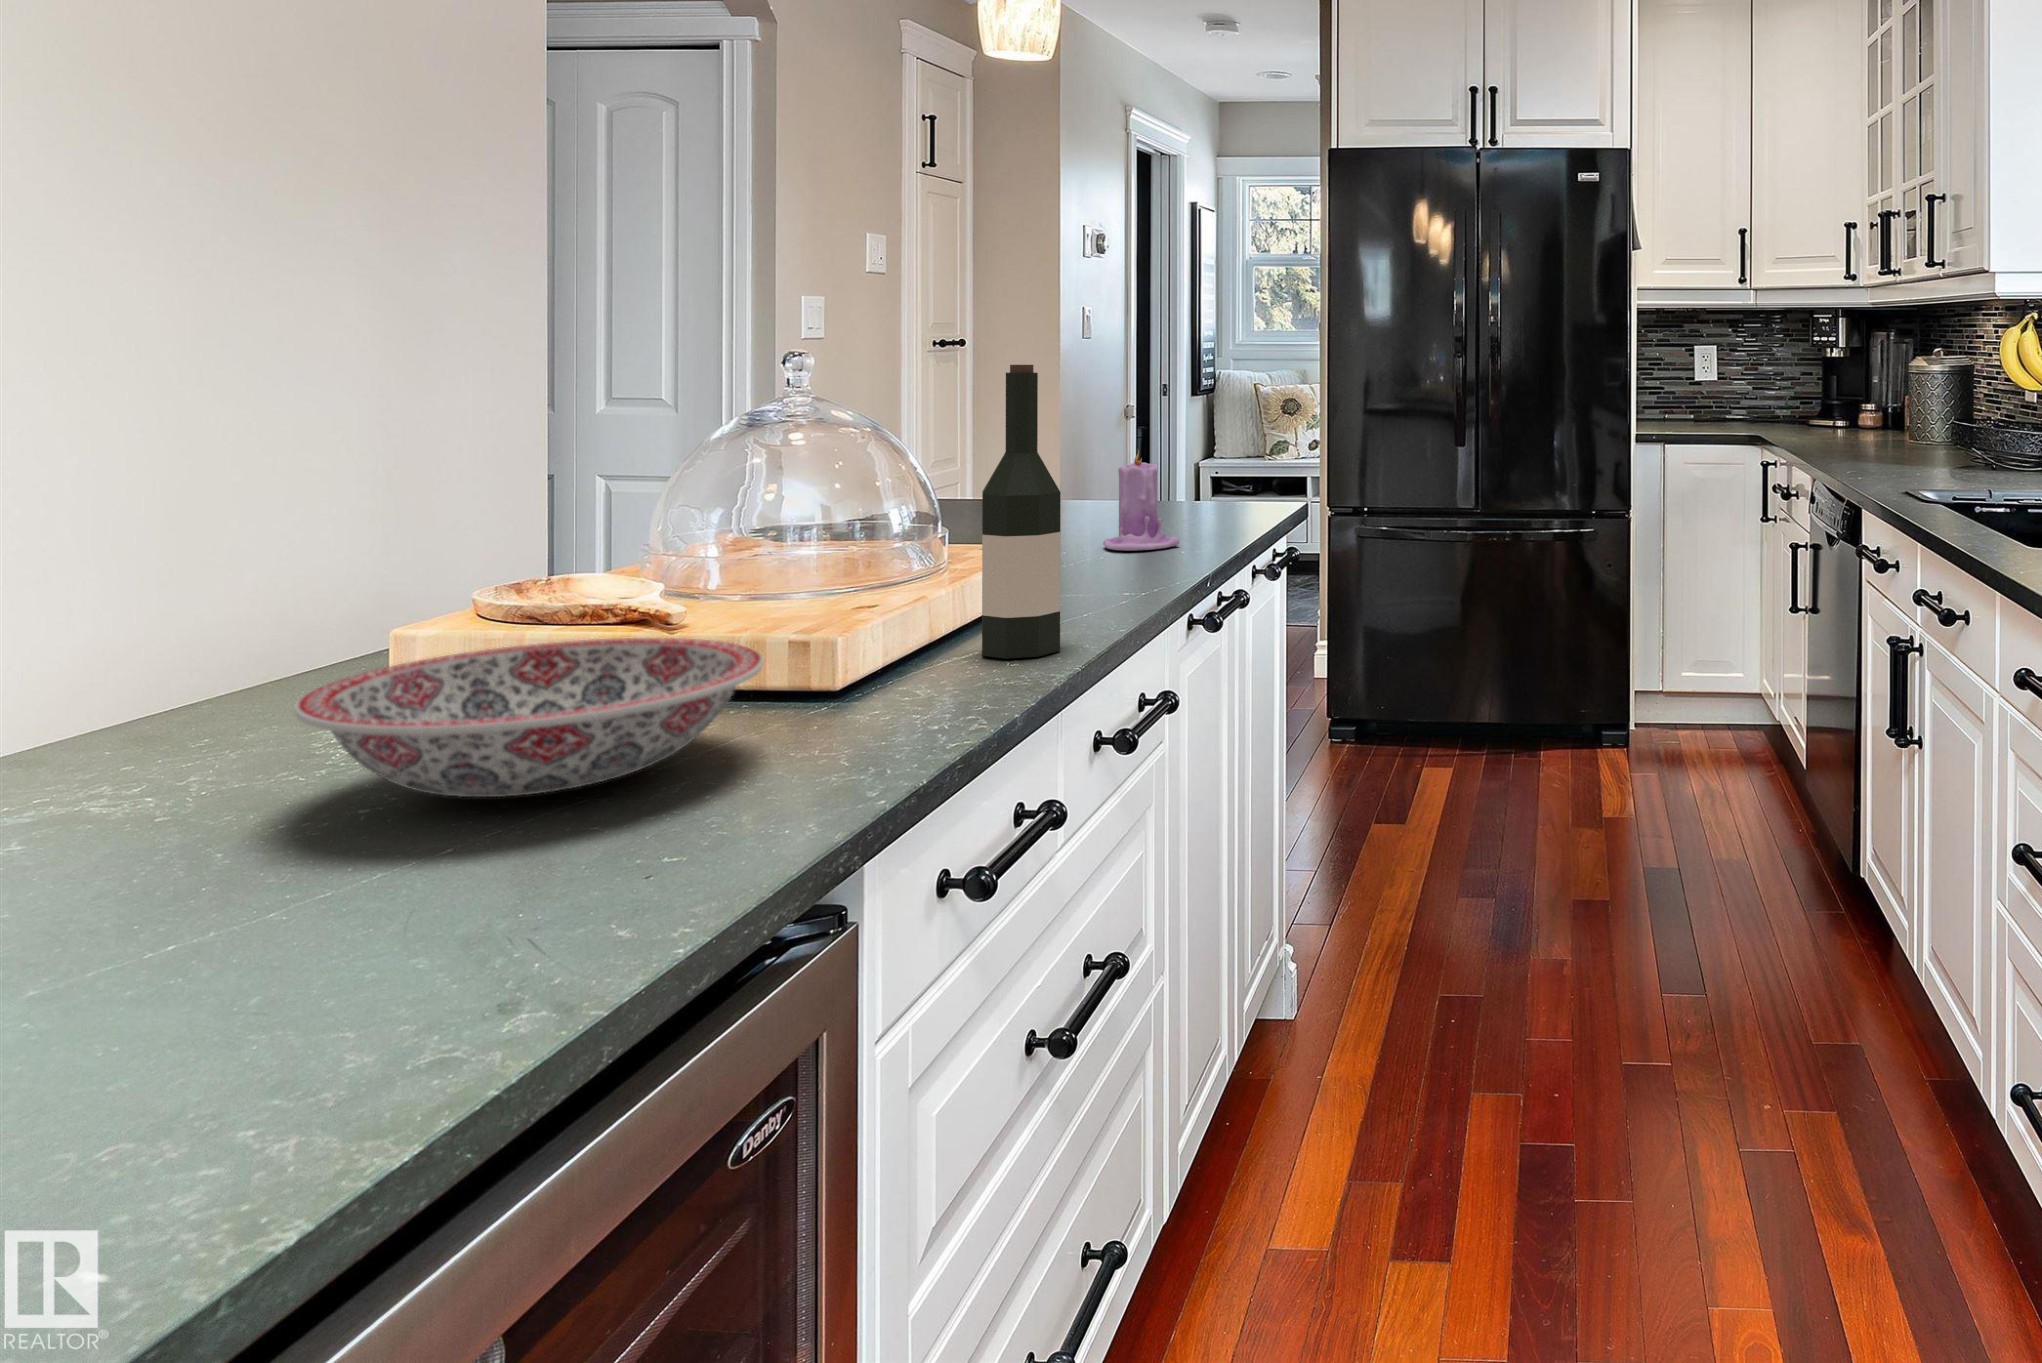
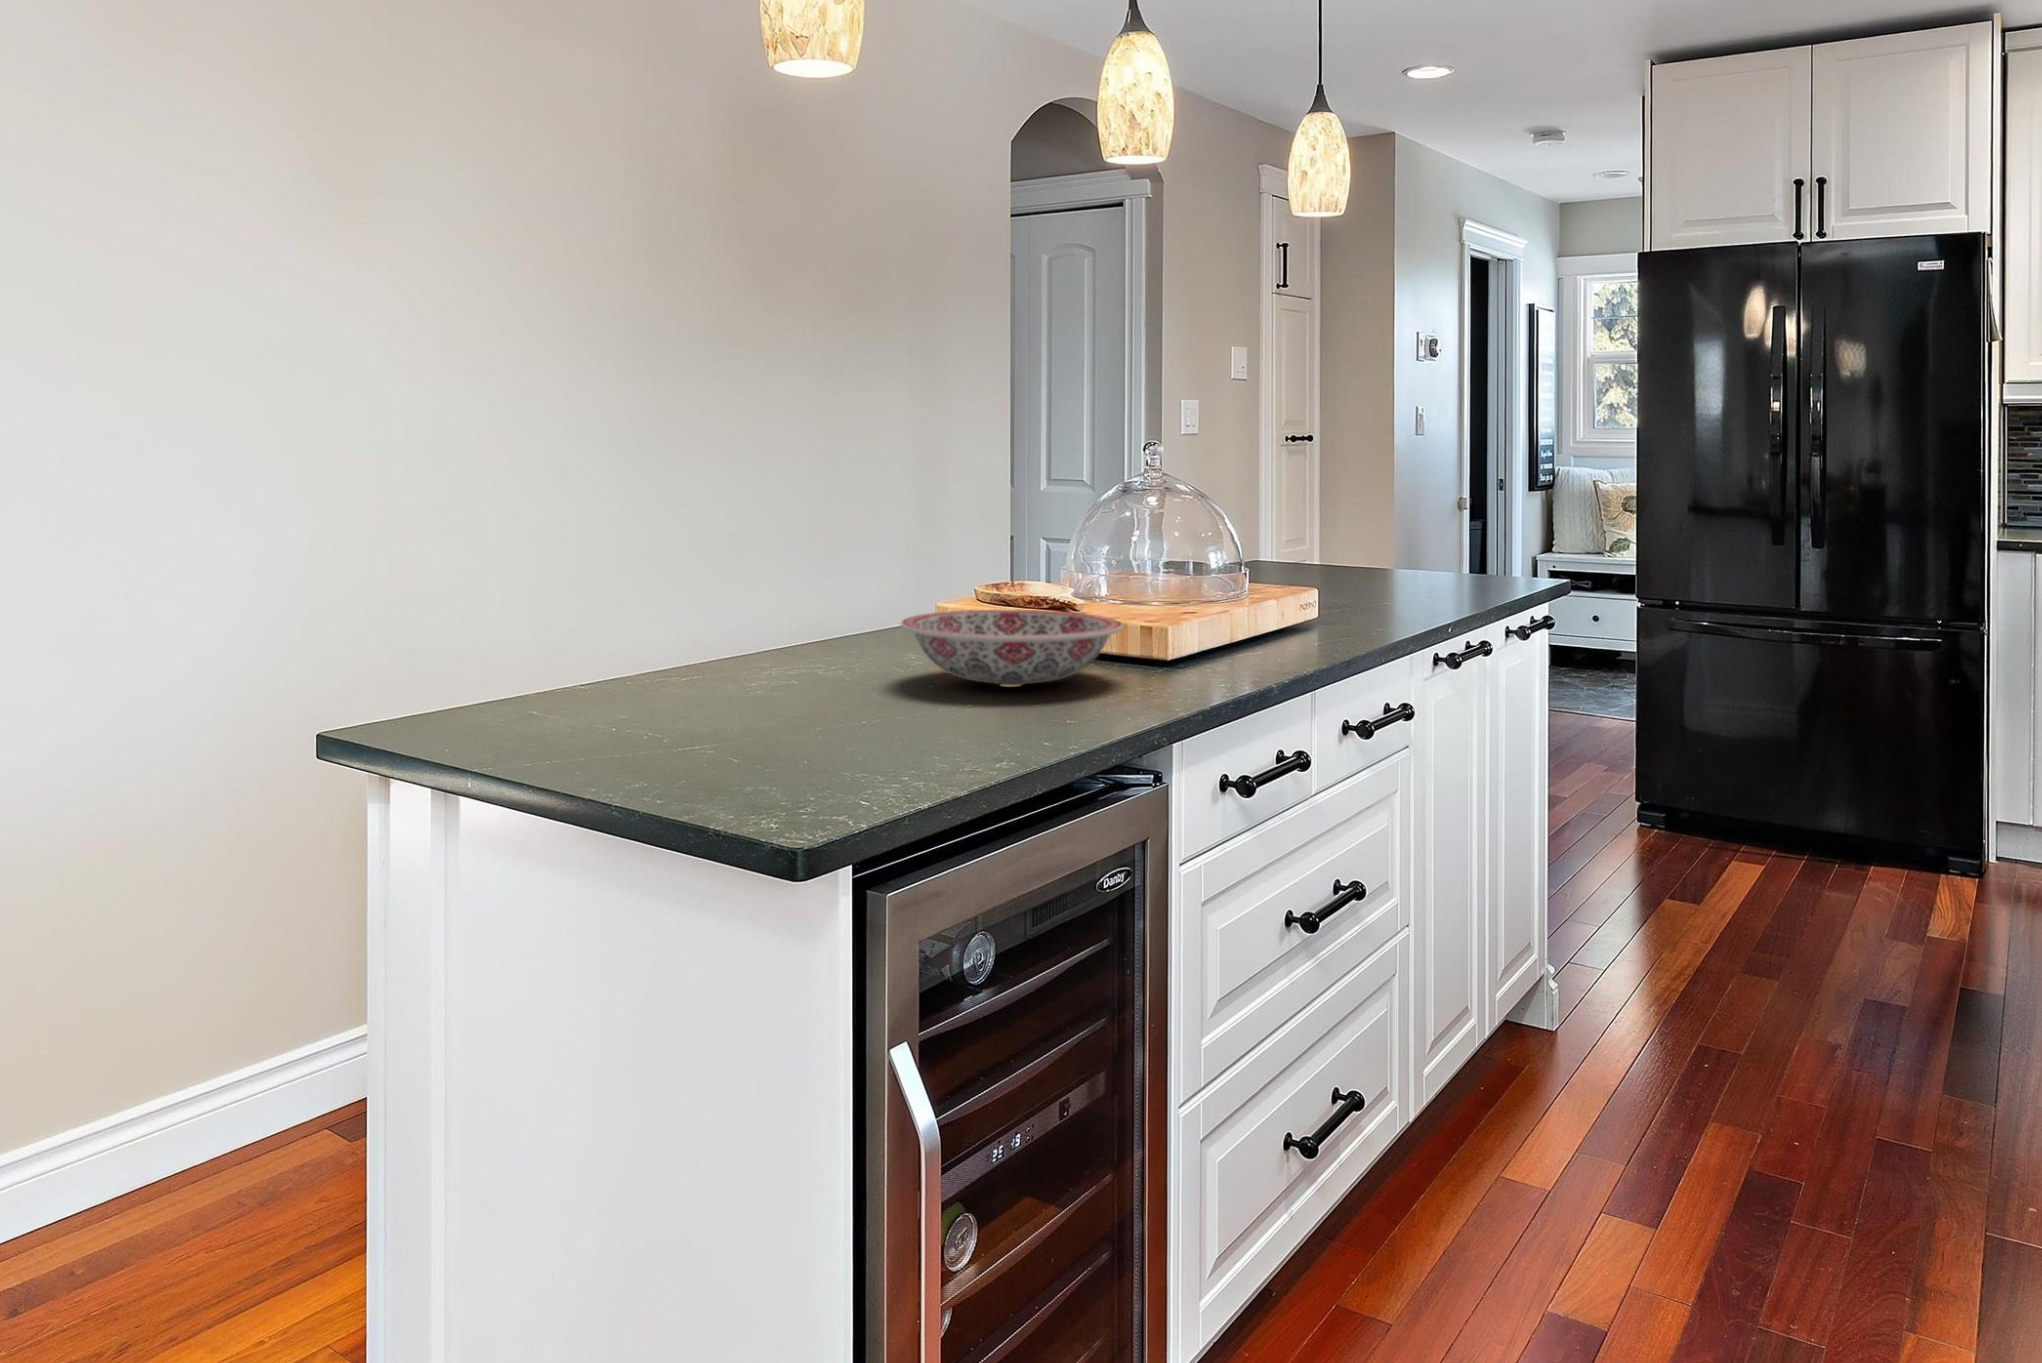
wine bottle: present [982,365,1061,659] -> none [1264,449,1319,656]
candle: present [1103,450,1179,551] -> none [1379,523,1440,603]

